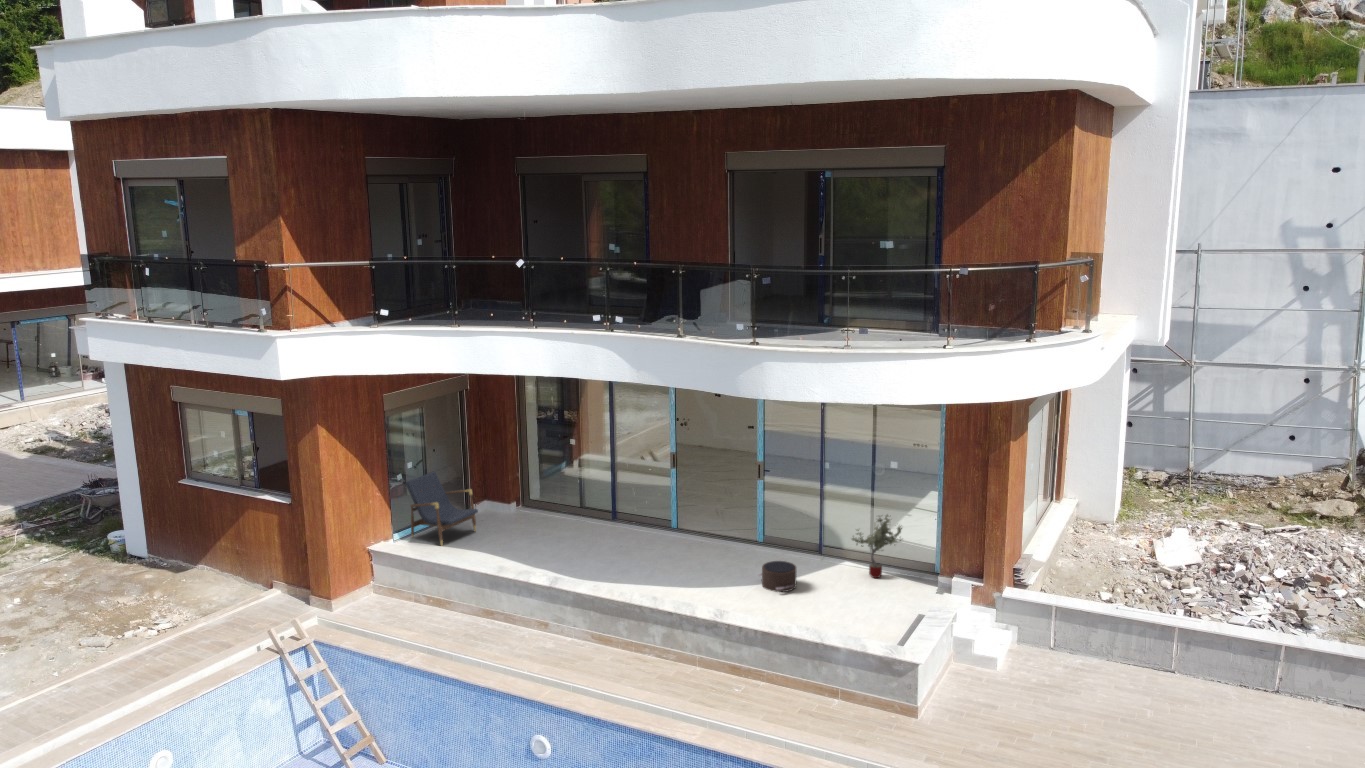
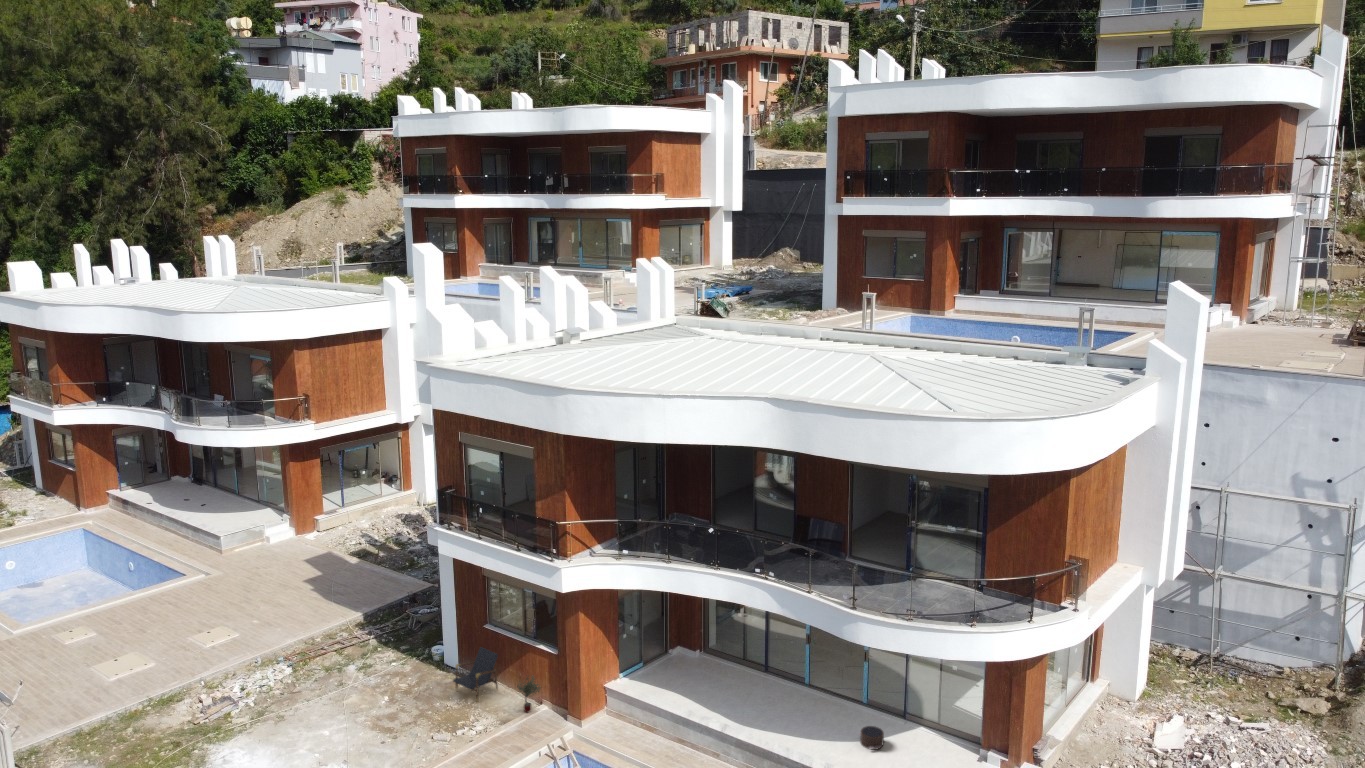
lounge chair: present [406,472,478,546] -> present [453,647,498,701]
potted tree: present [852,515,902,578] -> present [517,676,540,712]

